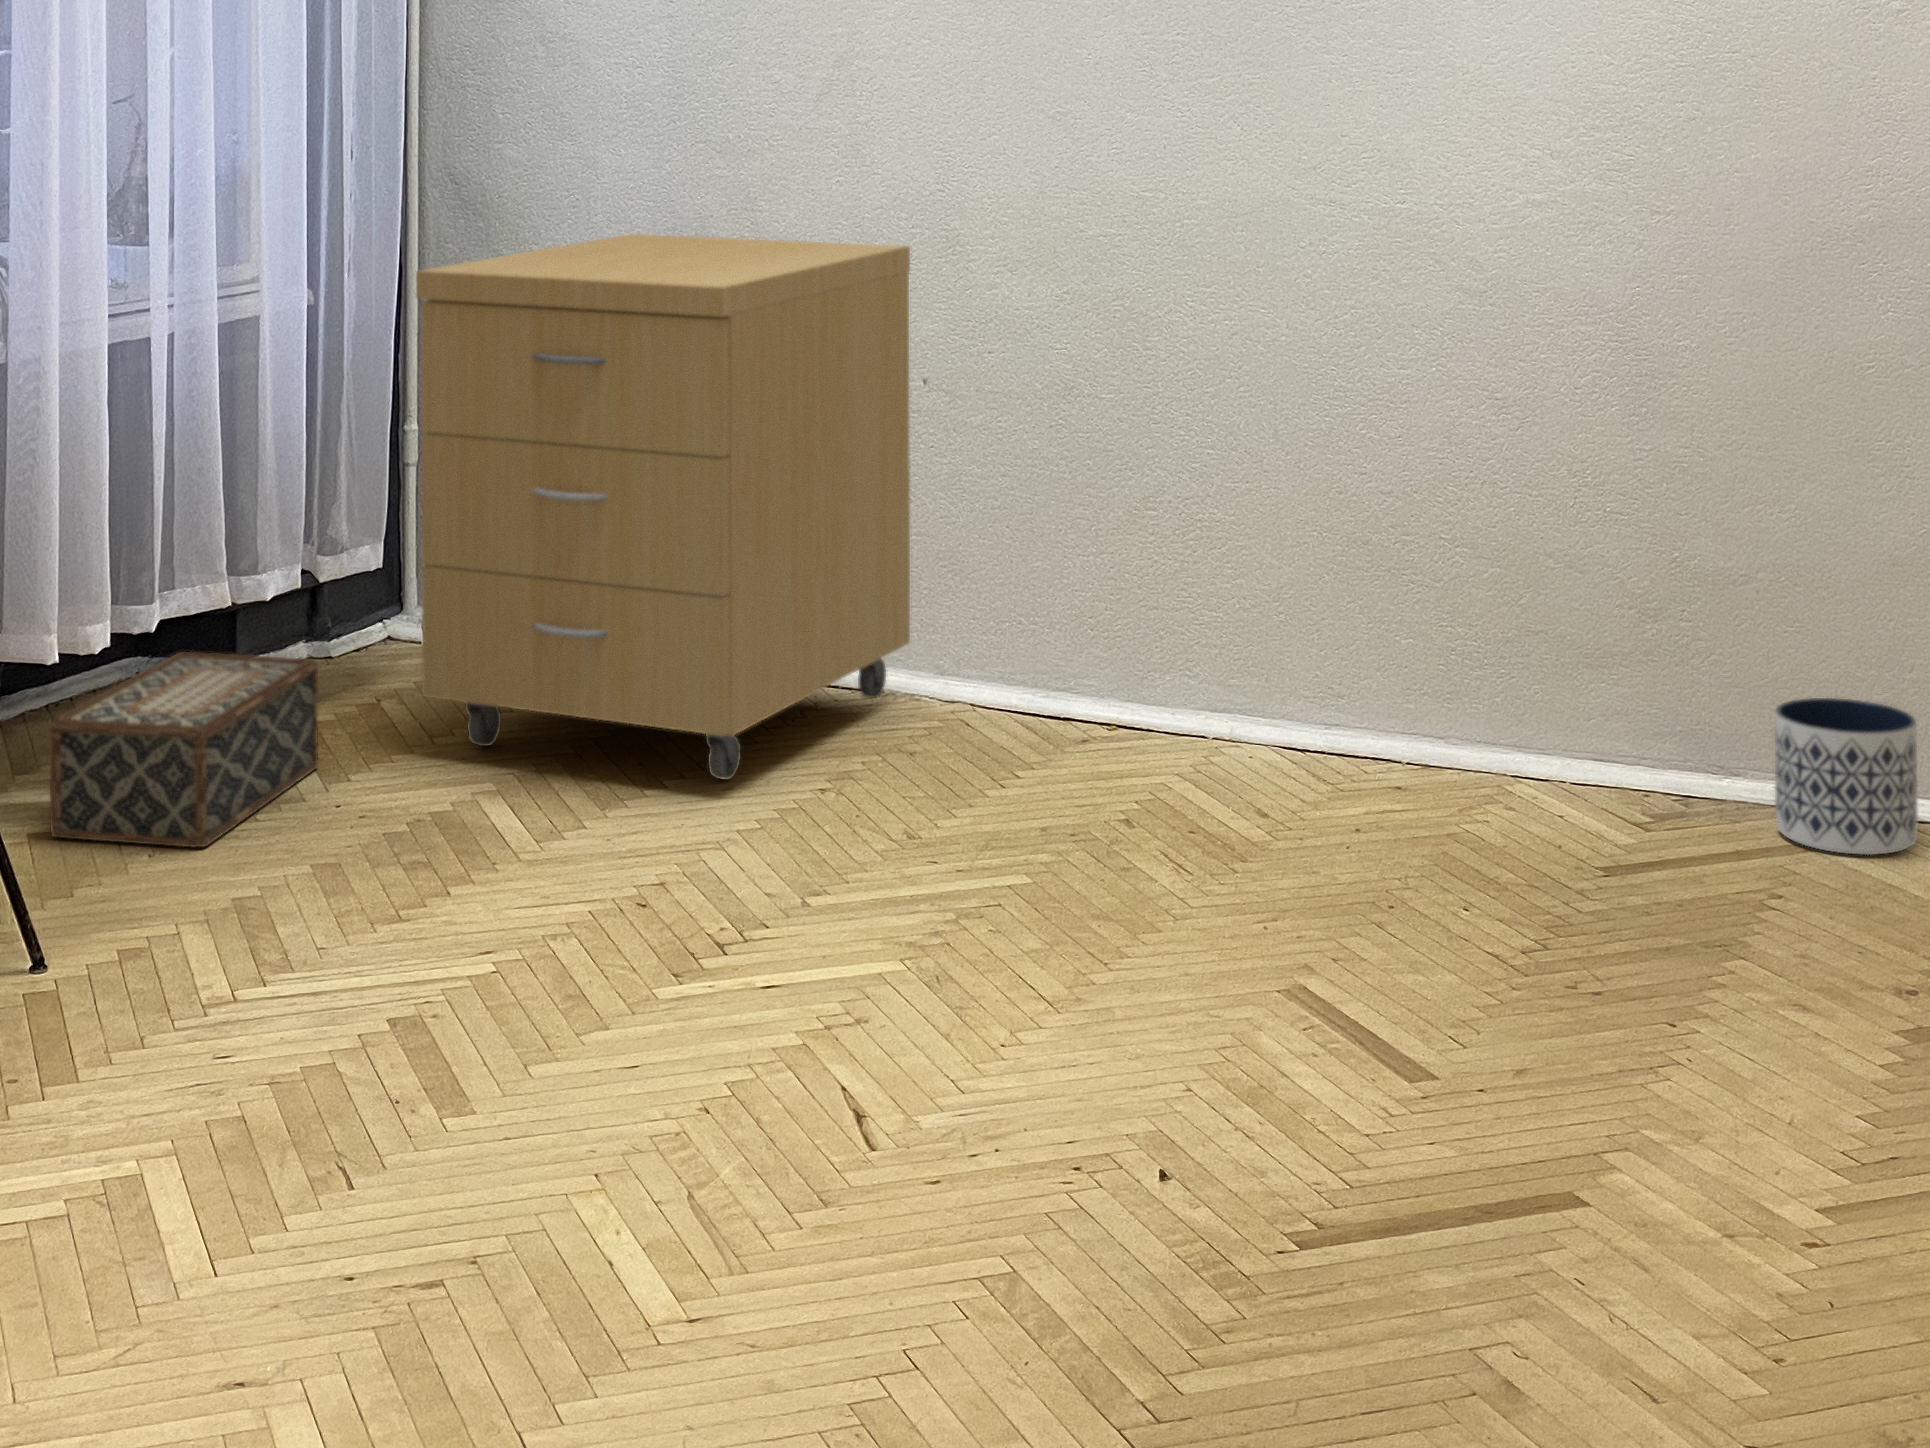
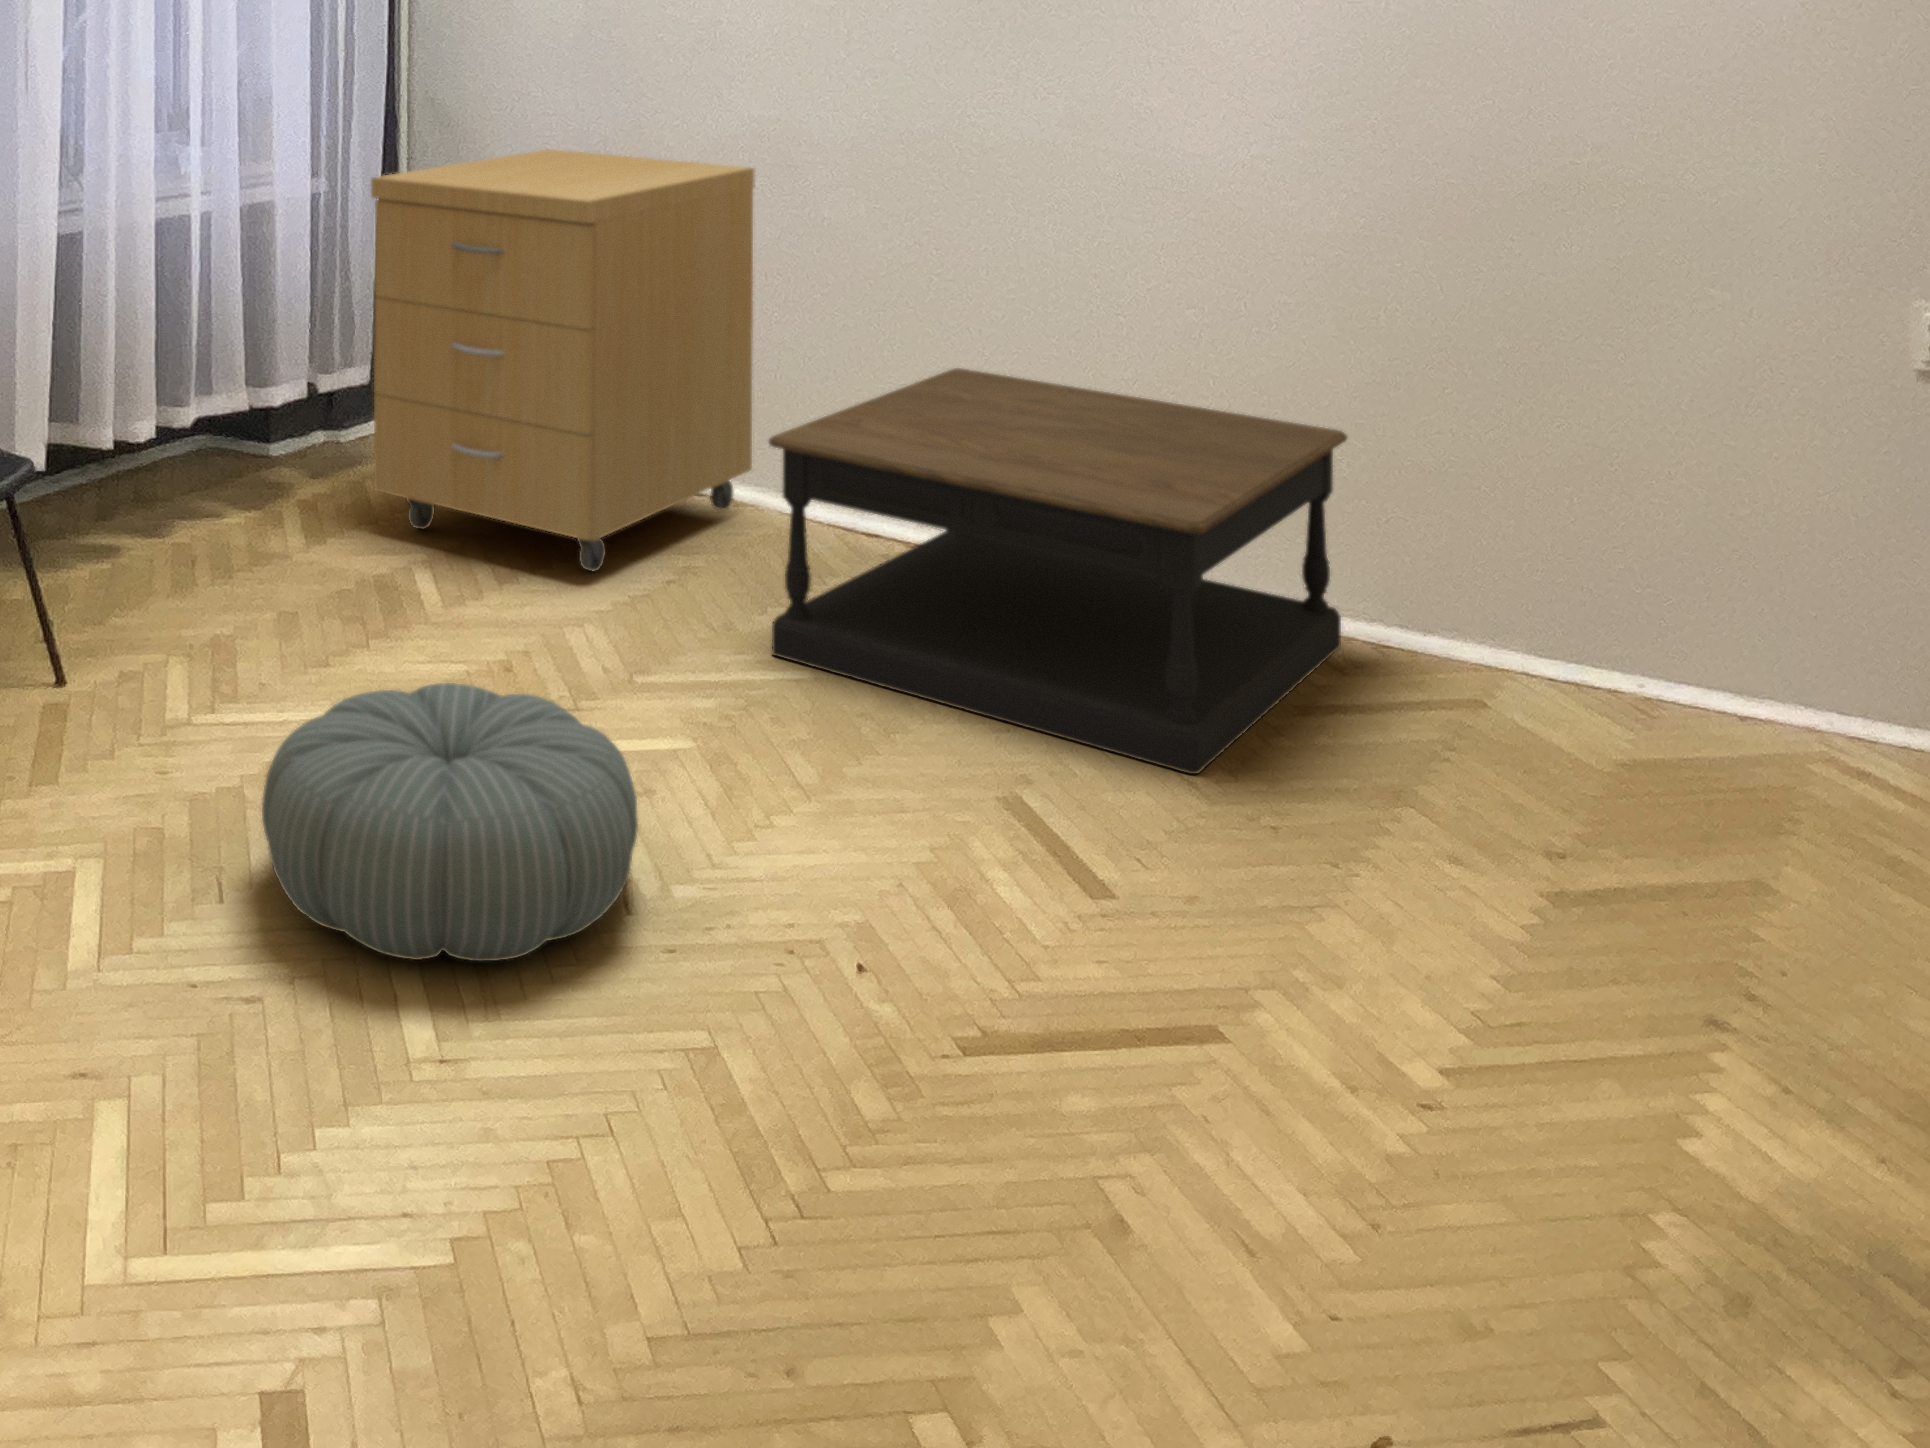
coffee table: none [970,490,1645,943] -> present [769,368,1347,774]
woven basket: present [50,652,318,847] -> none [95,446,297,597]
planter: present [1775,698,1918,855] -> none [1458,580,1588,720]
pouf: none [397,893,882,1226] -> present [262,683,638,961]

